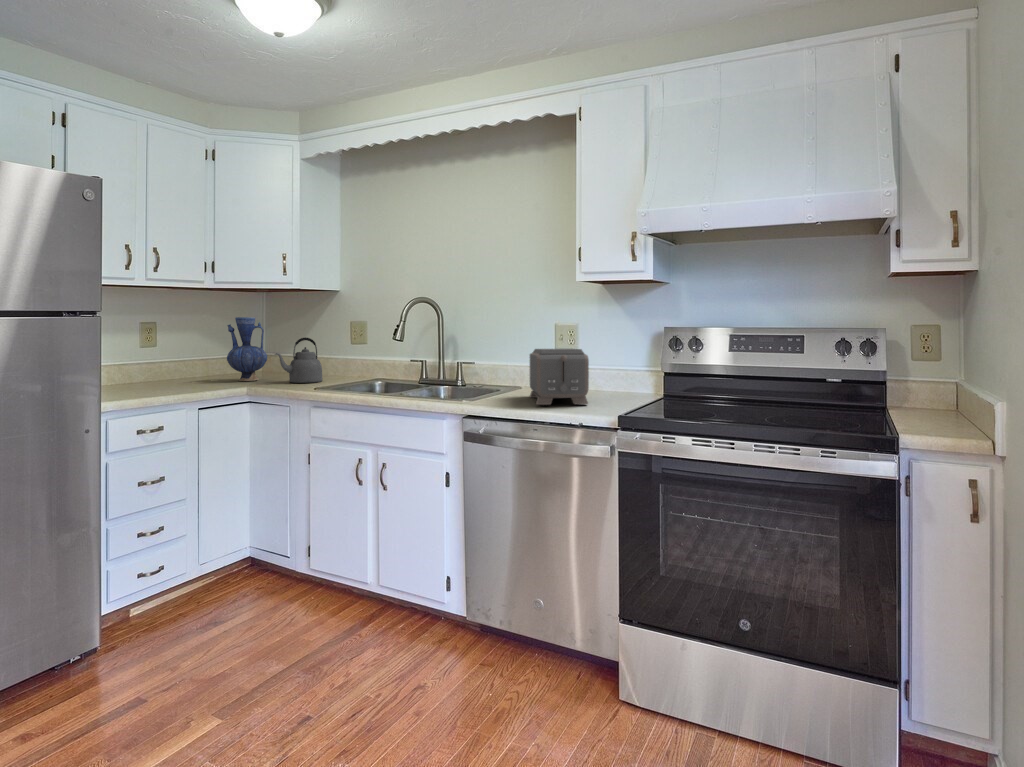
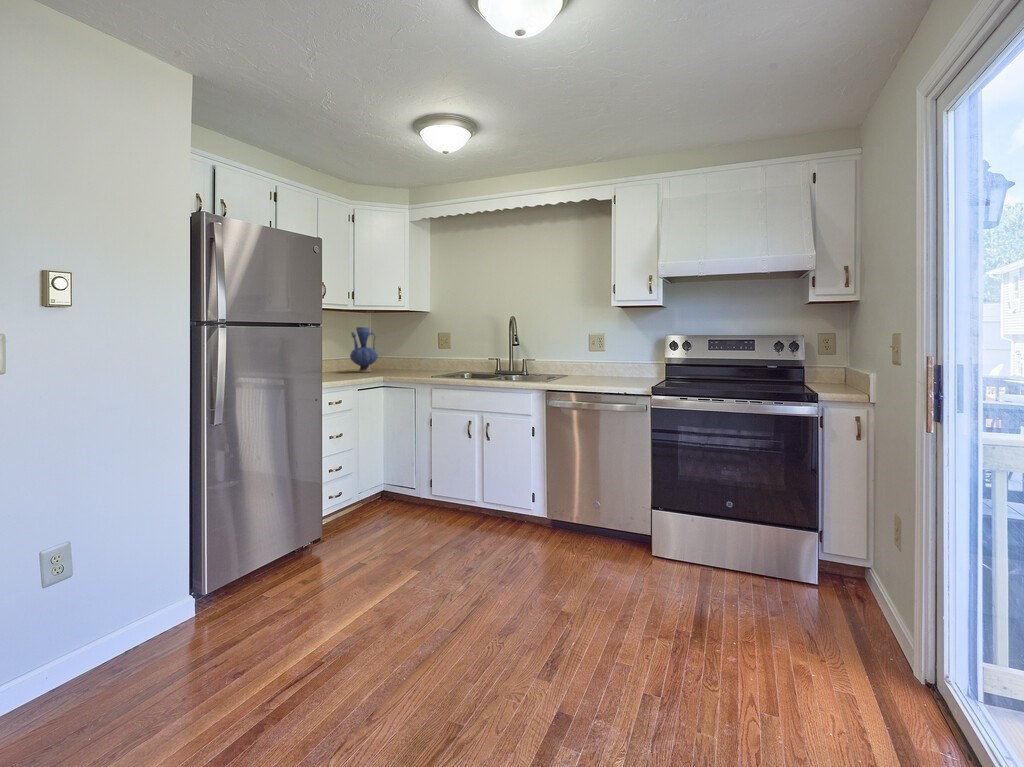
kettle: present [275,337,323,383] -> none [389,341,420,373]
toaster: present [530,349,589,405] -> none [578,348,623,383]

